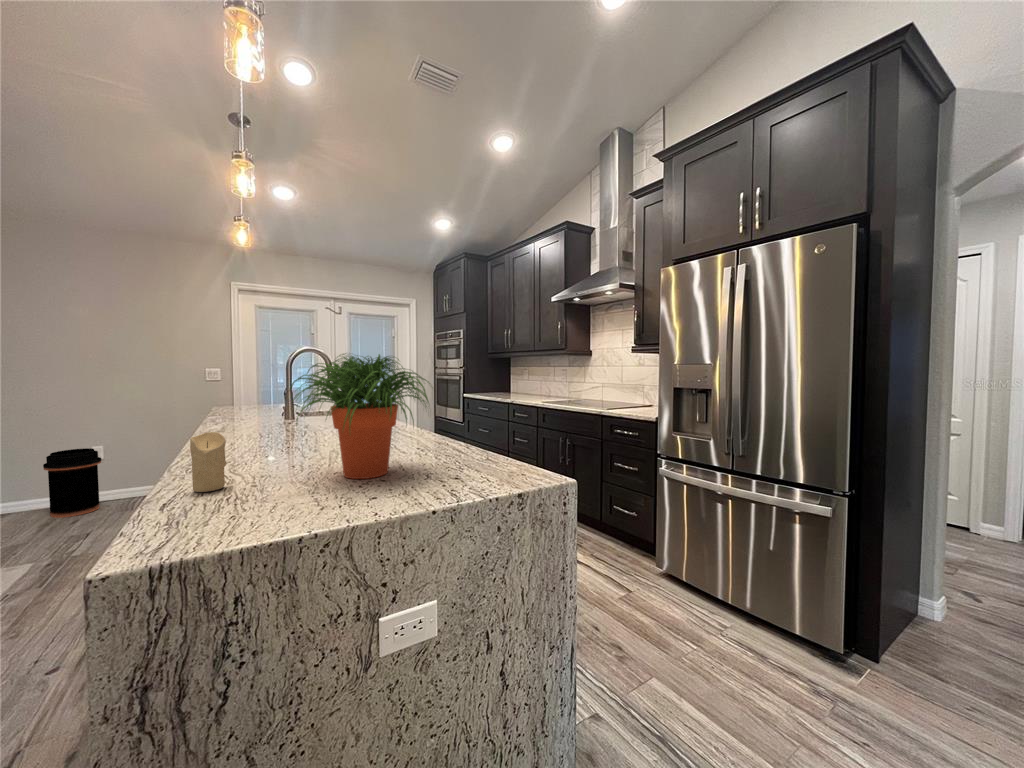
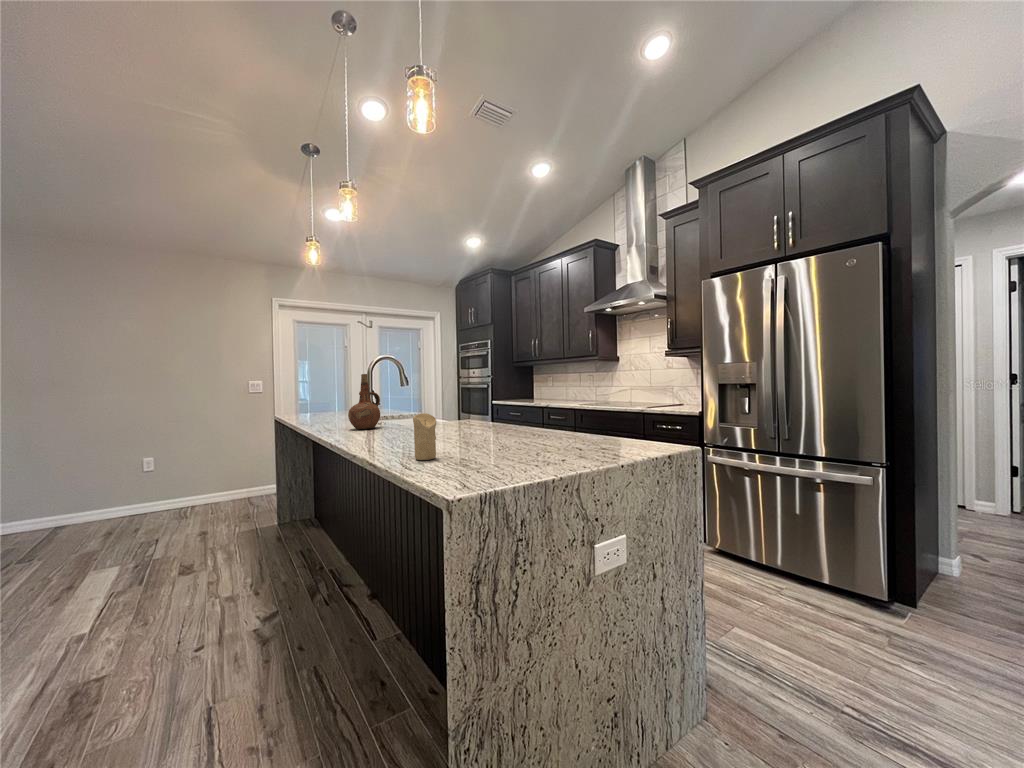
potted plant: present [290,353,430,479] -> none [470,348,587,449]
ceramic pitcher: none [226,370,268,433] -> present [348,374,380,429]
trash can: present [43,448,101,518] -> none [105,462,157,529]

